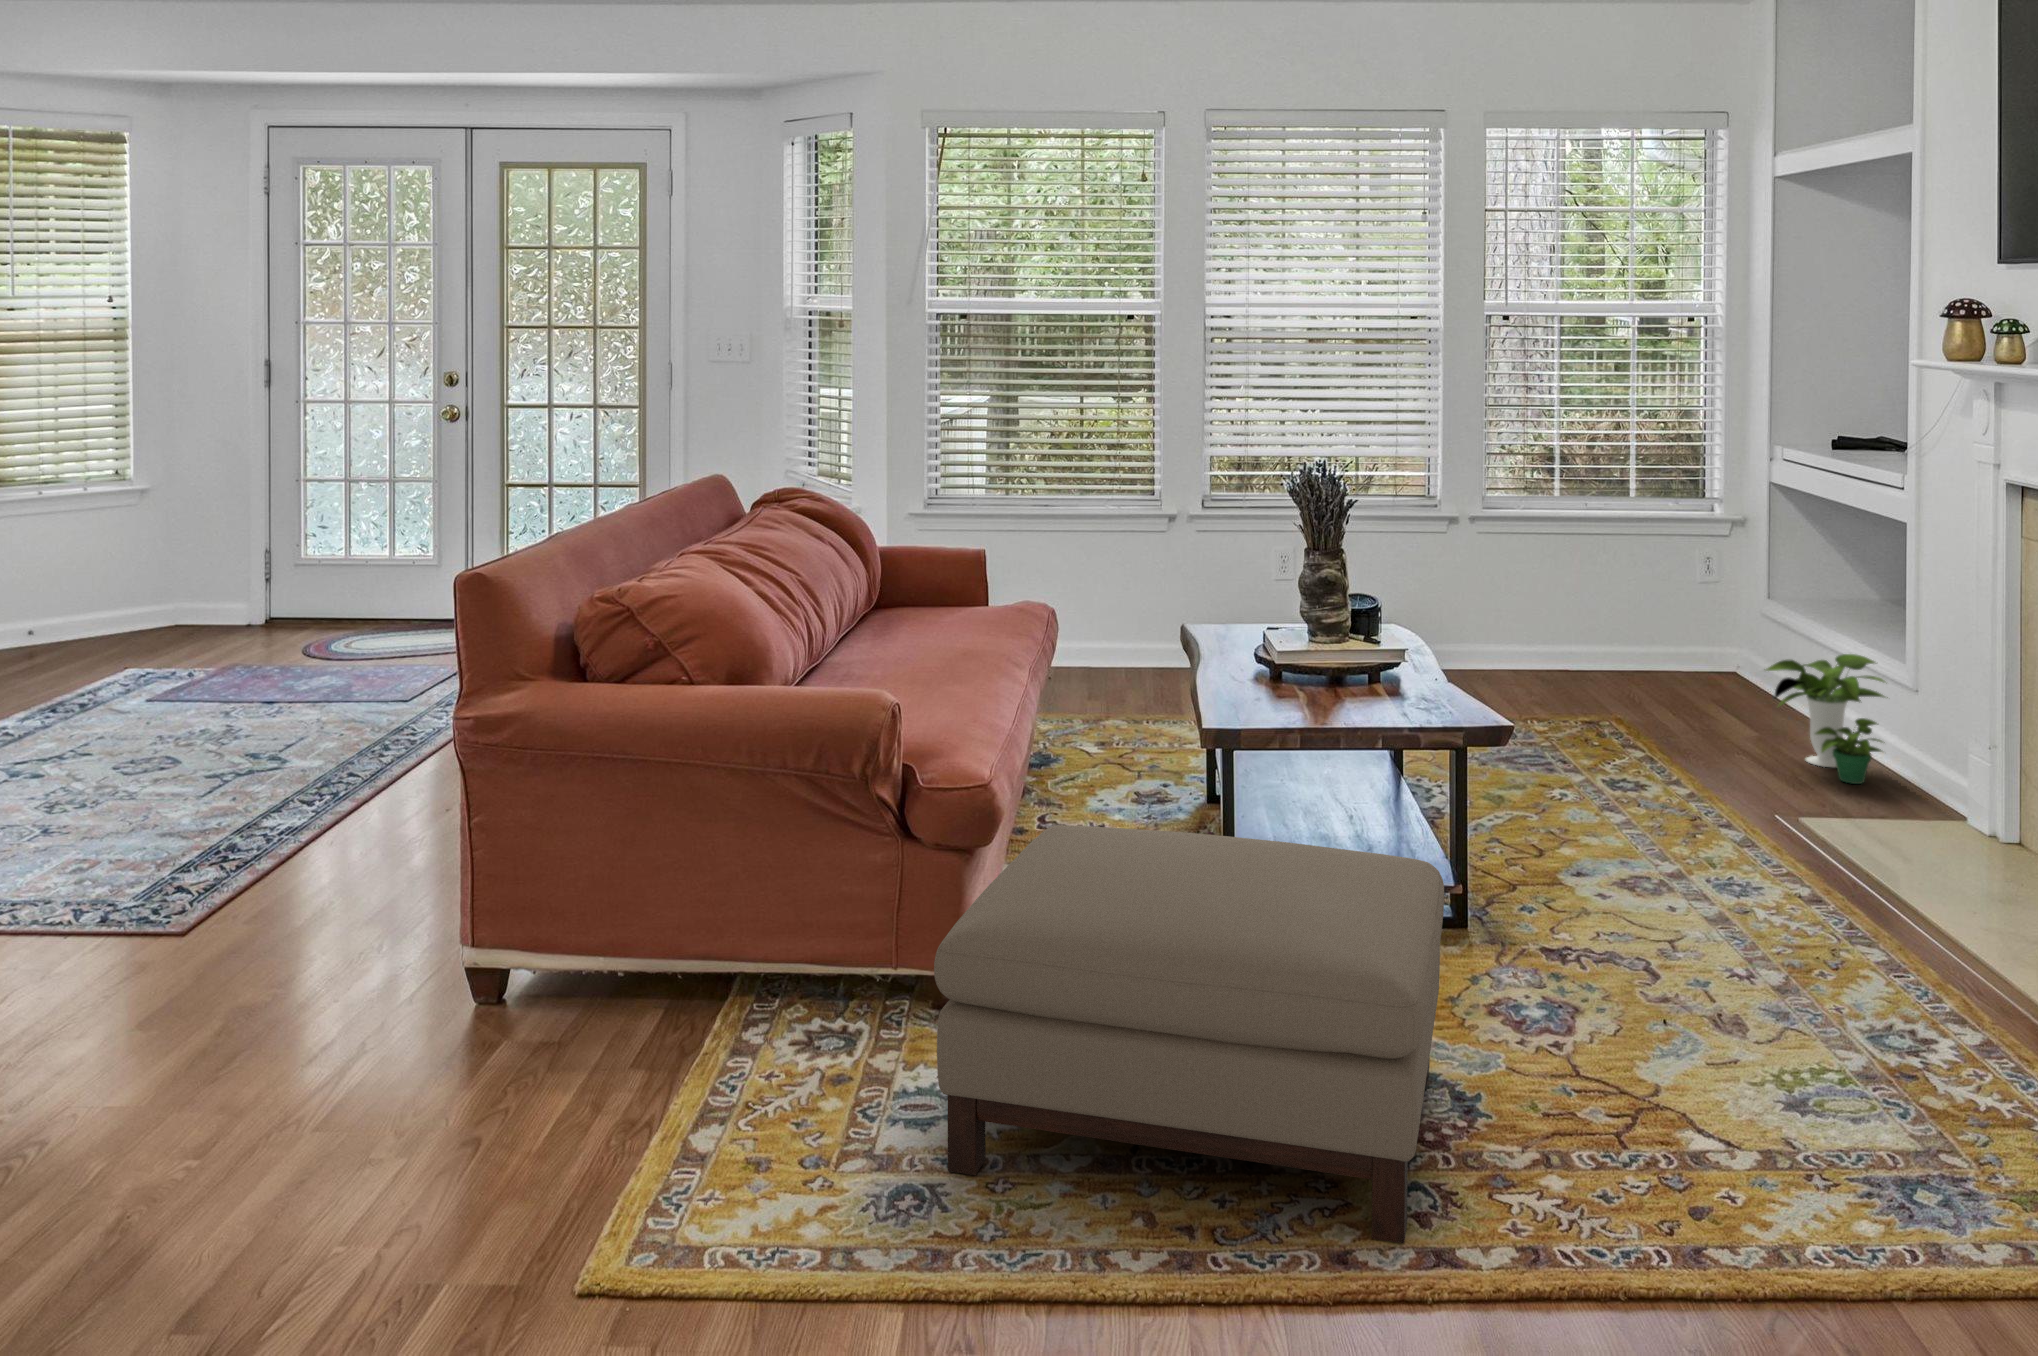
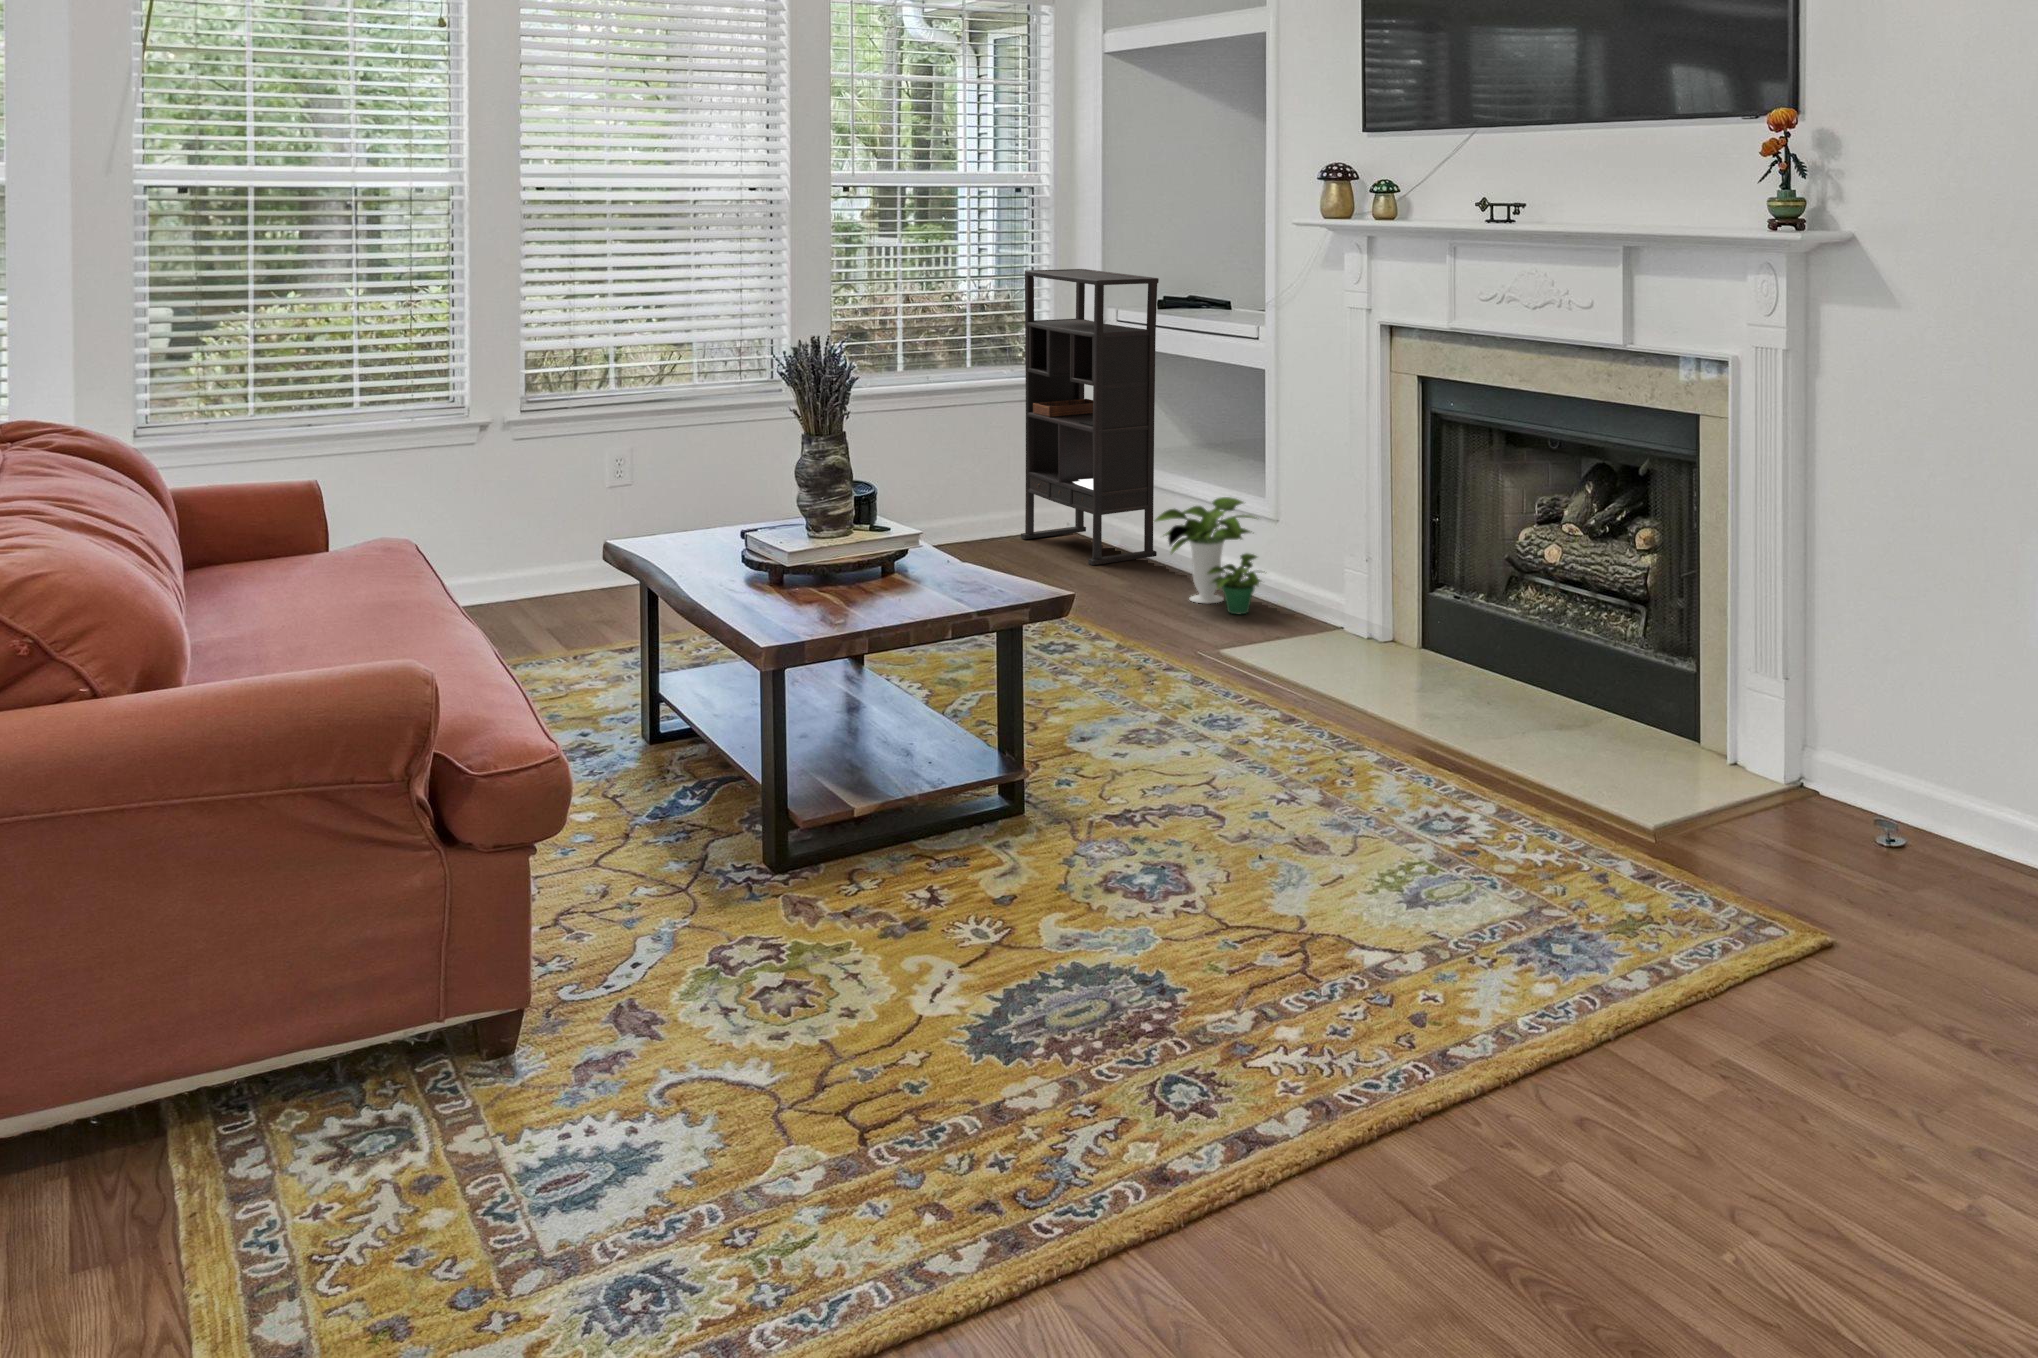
bookshelf: none [1672,400,1811,709] -> present [1021,269,1159,565]
ottoman: present [934,825,1444,1243] -> none [626,744,1218,1244]

